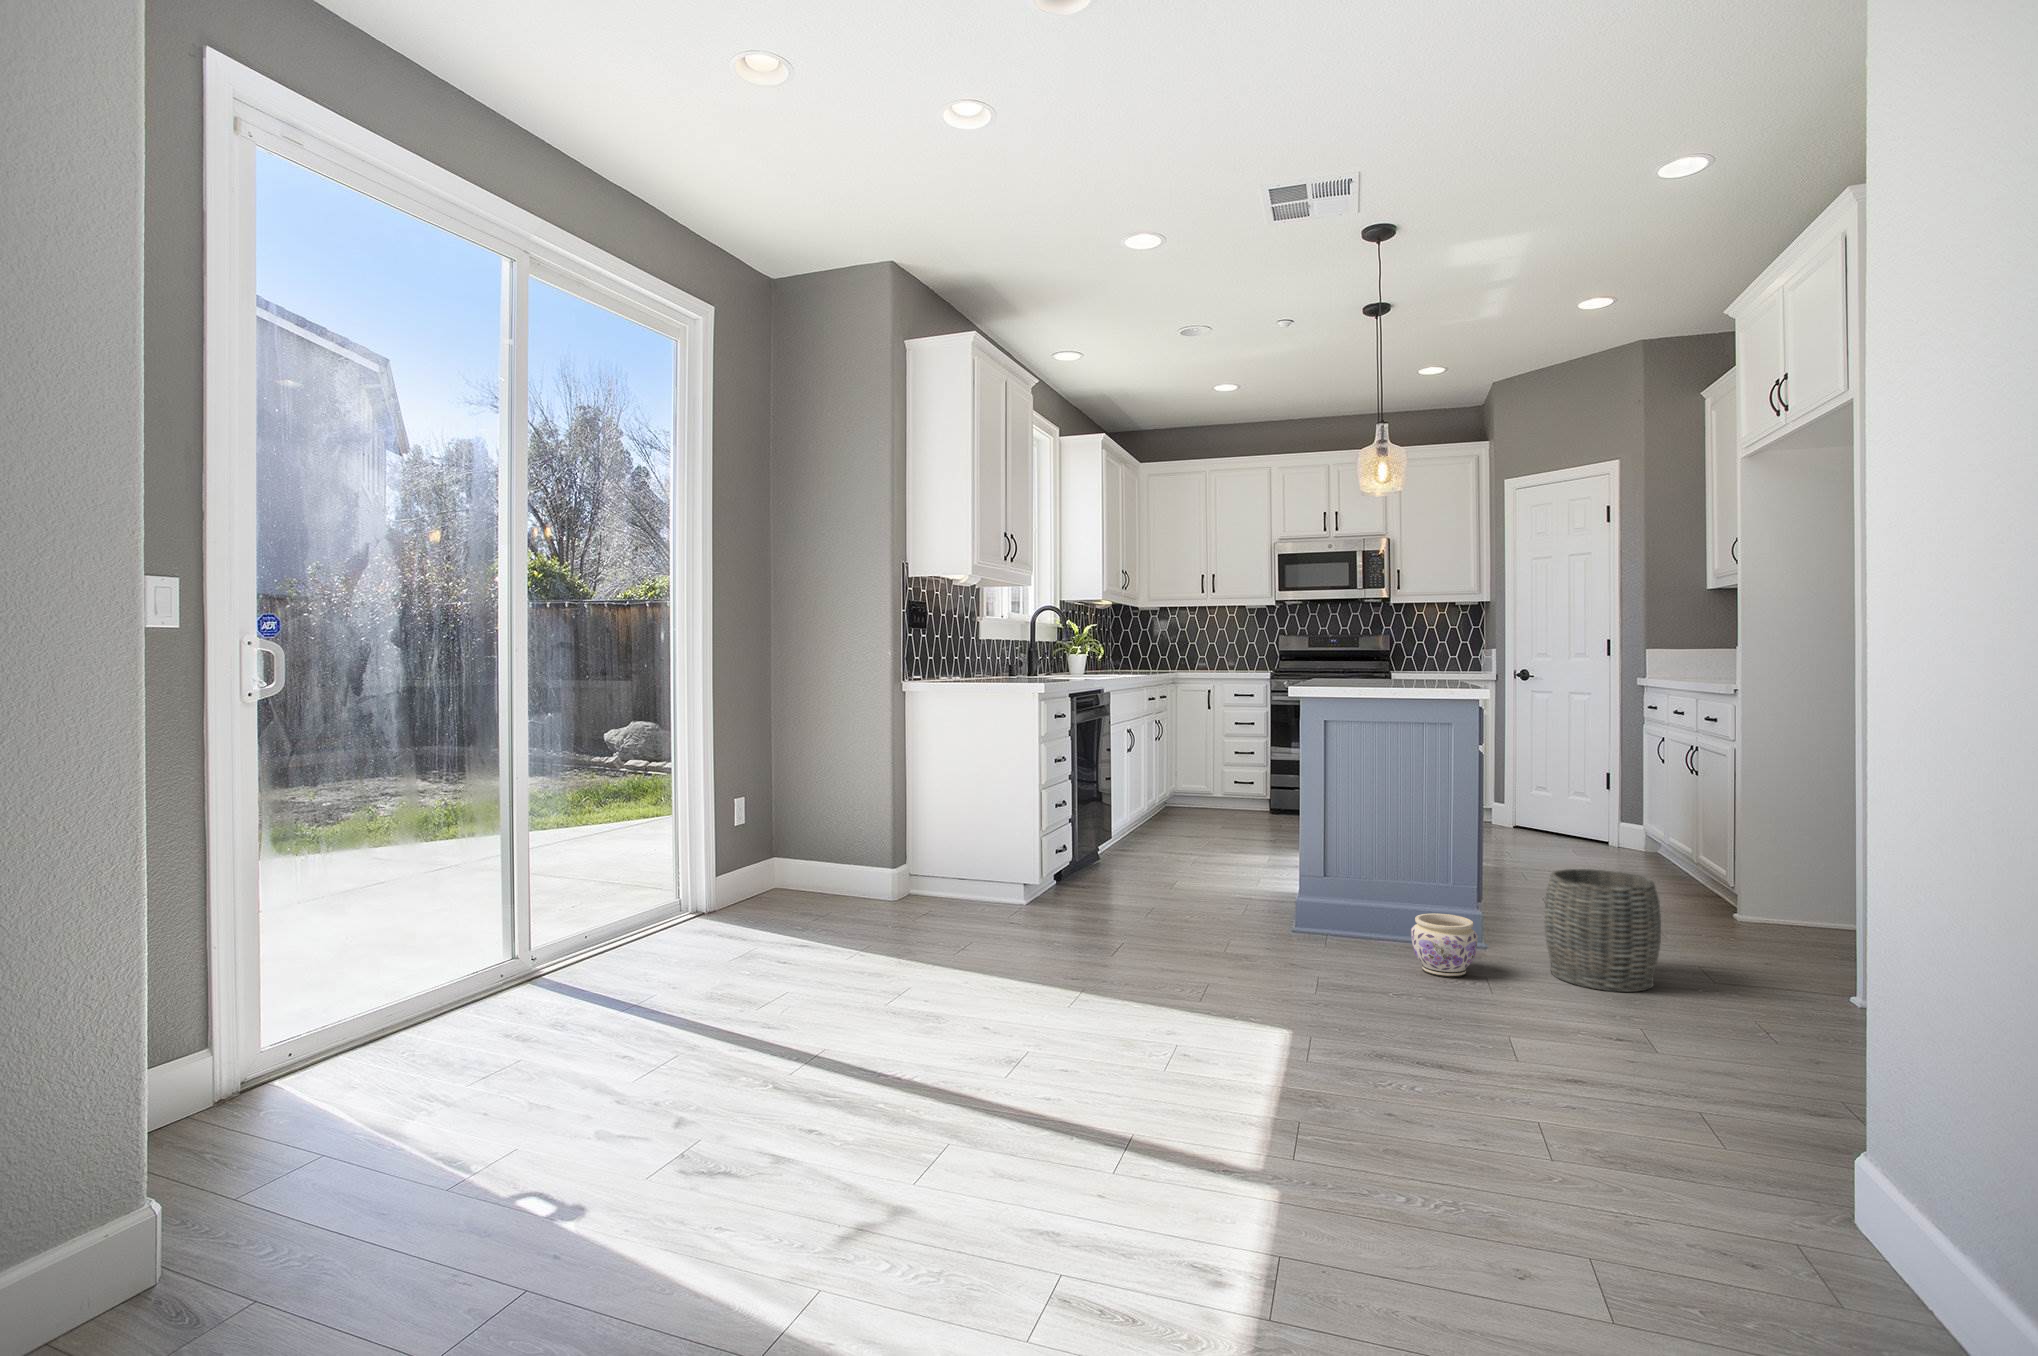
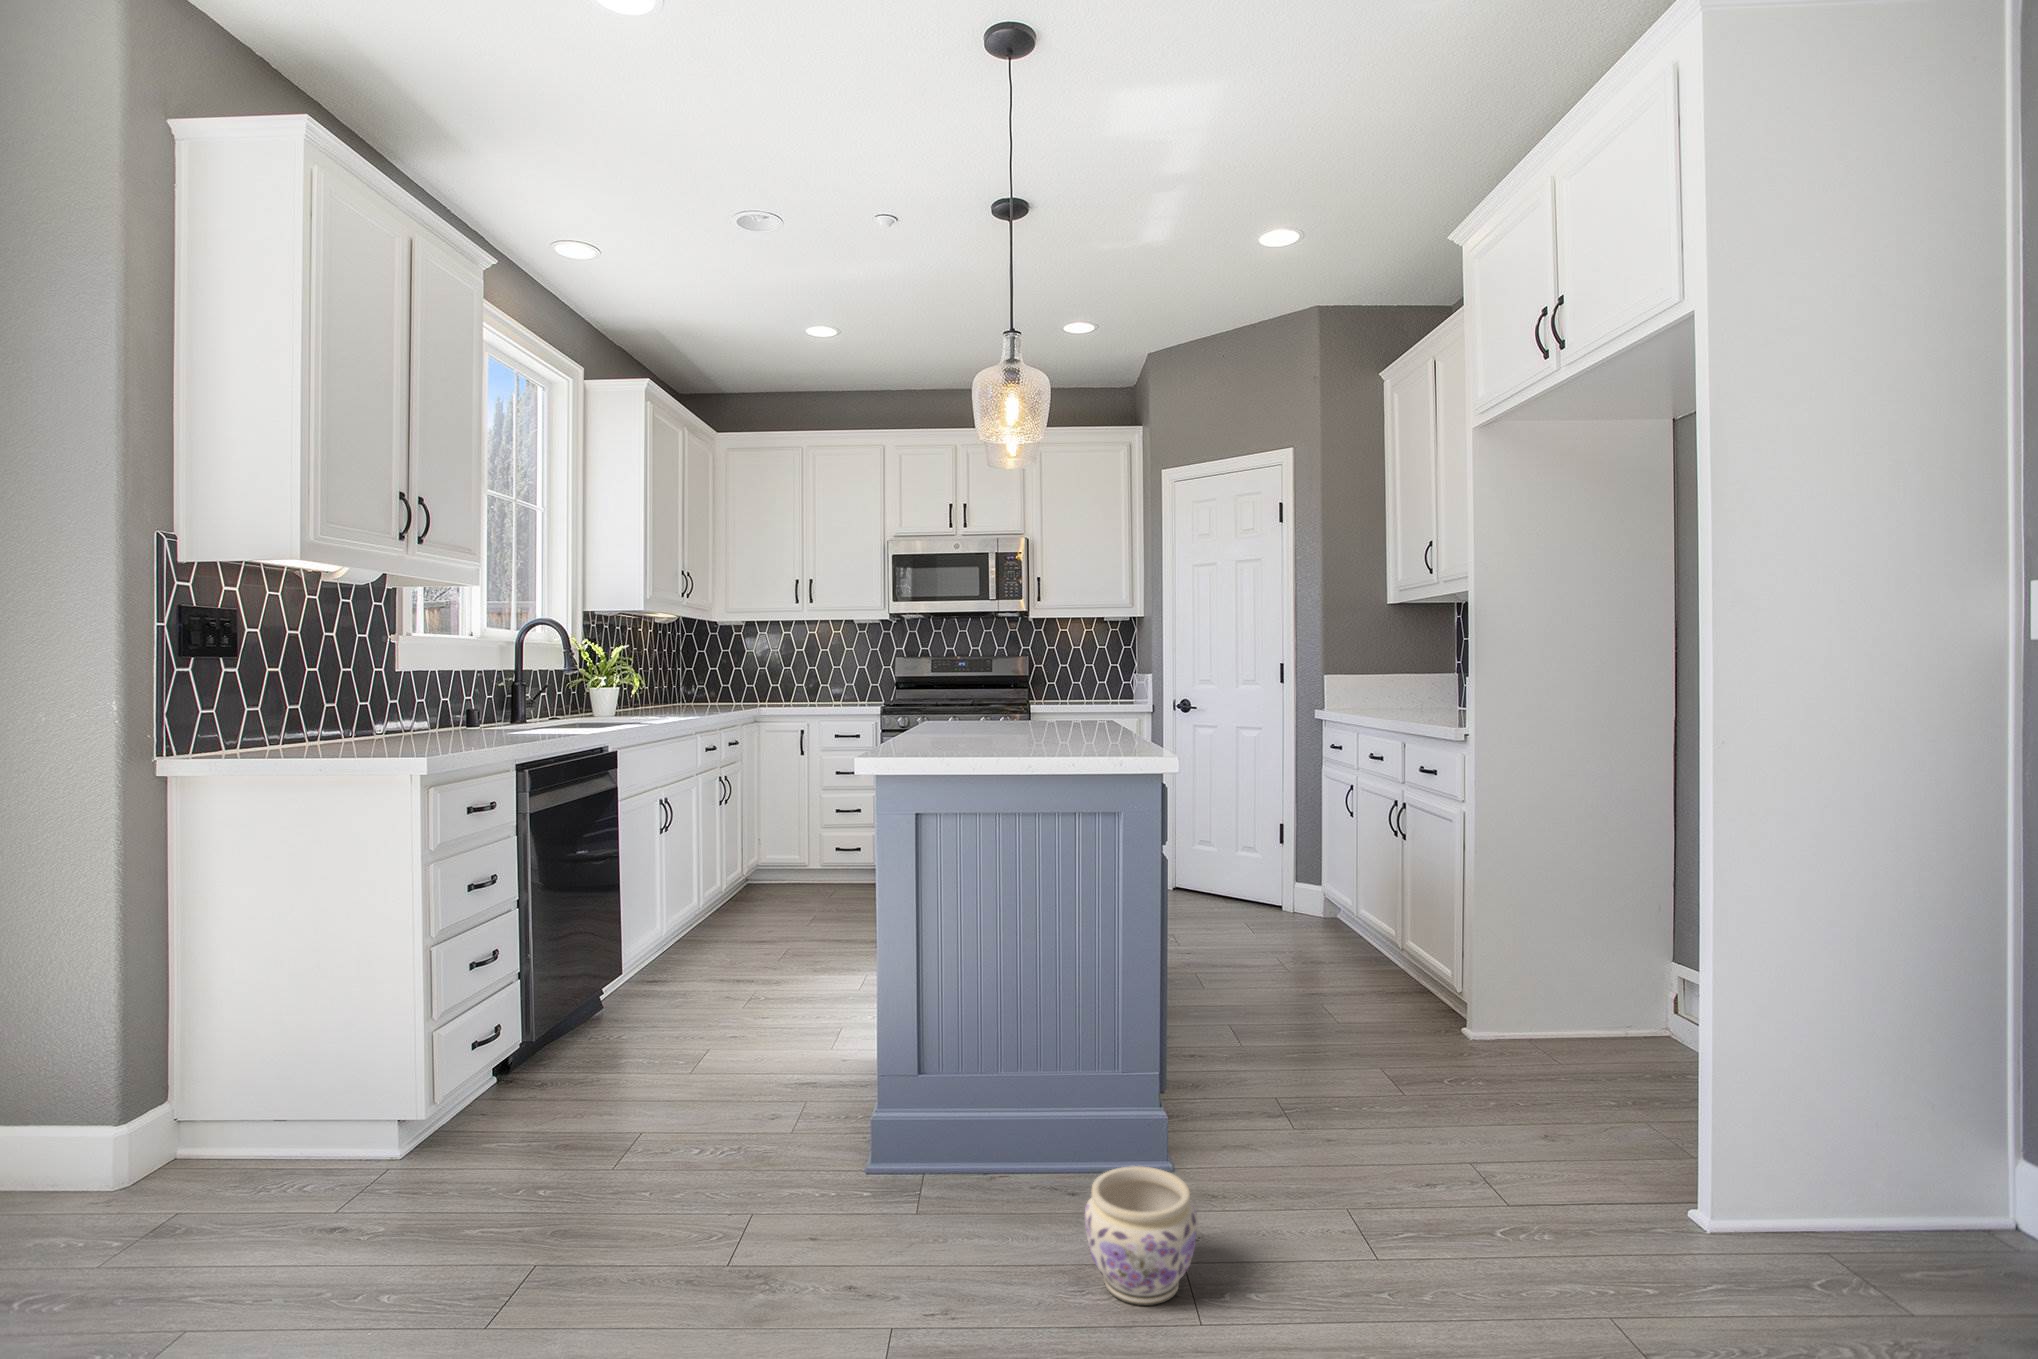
woven basket: present [1545,869,1661,992] -> none [1296,1053,1476,1297]

